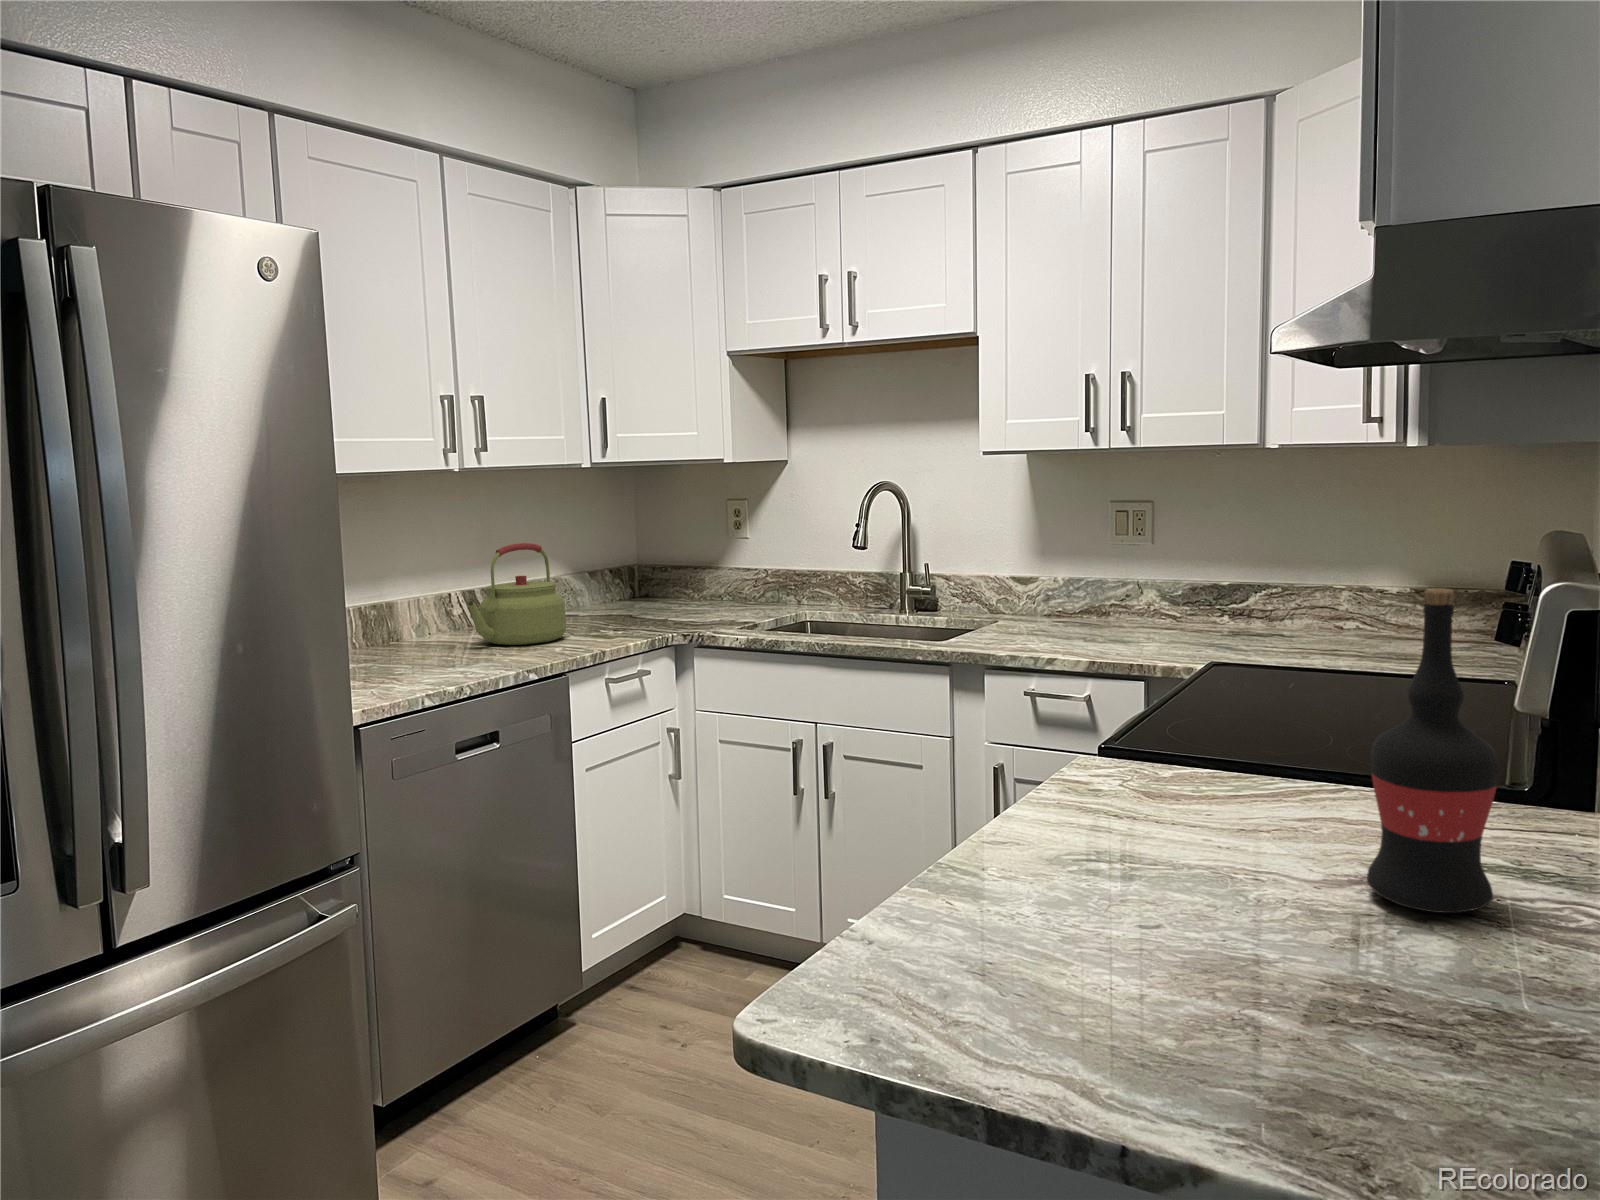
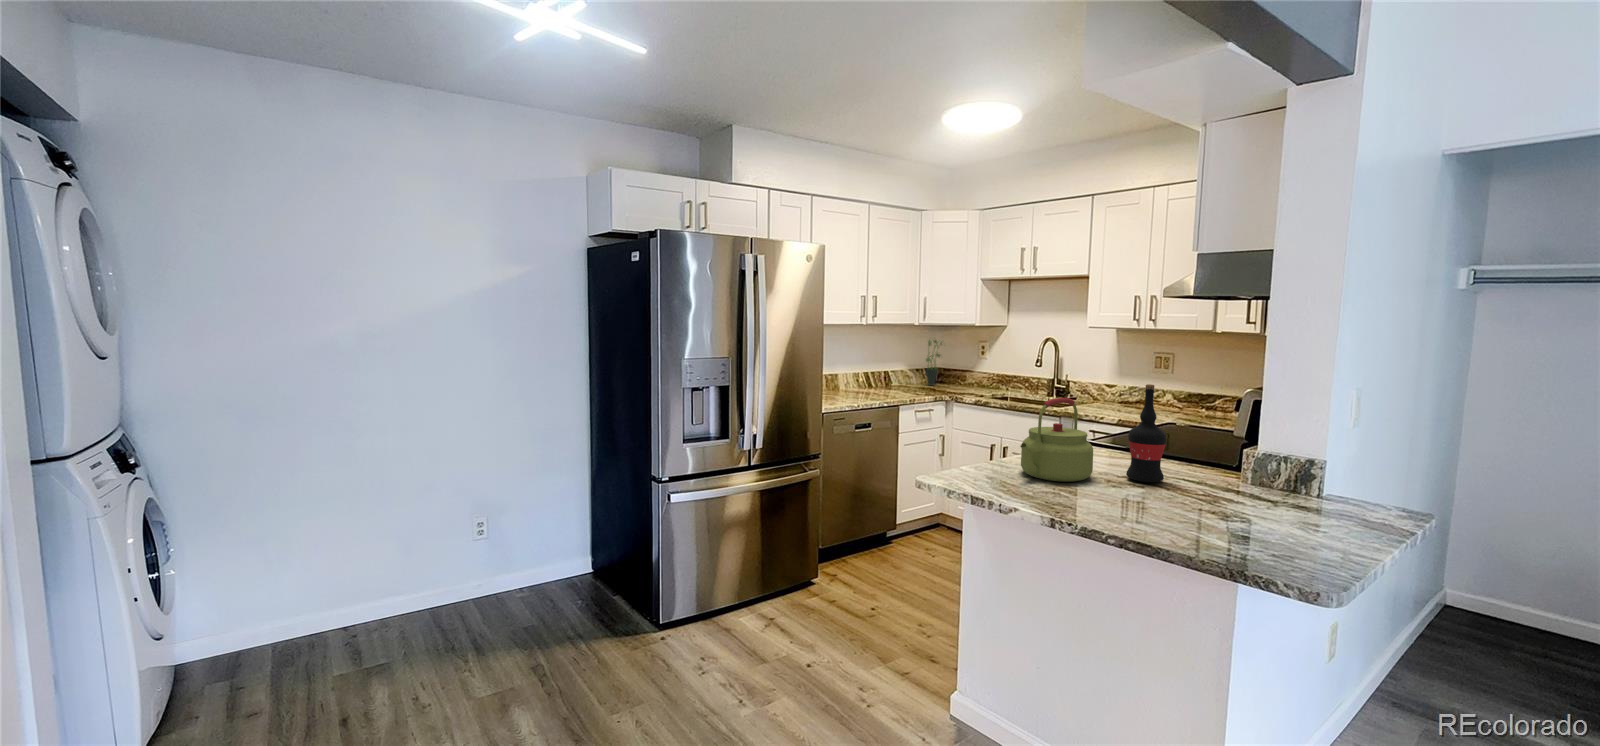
potted plant: none [612,494,657,608] -> present [926,340,942,386]
kettle: present [467,543,566,645] -> present [1020,398,1093,482]

